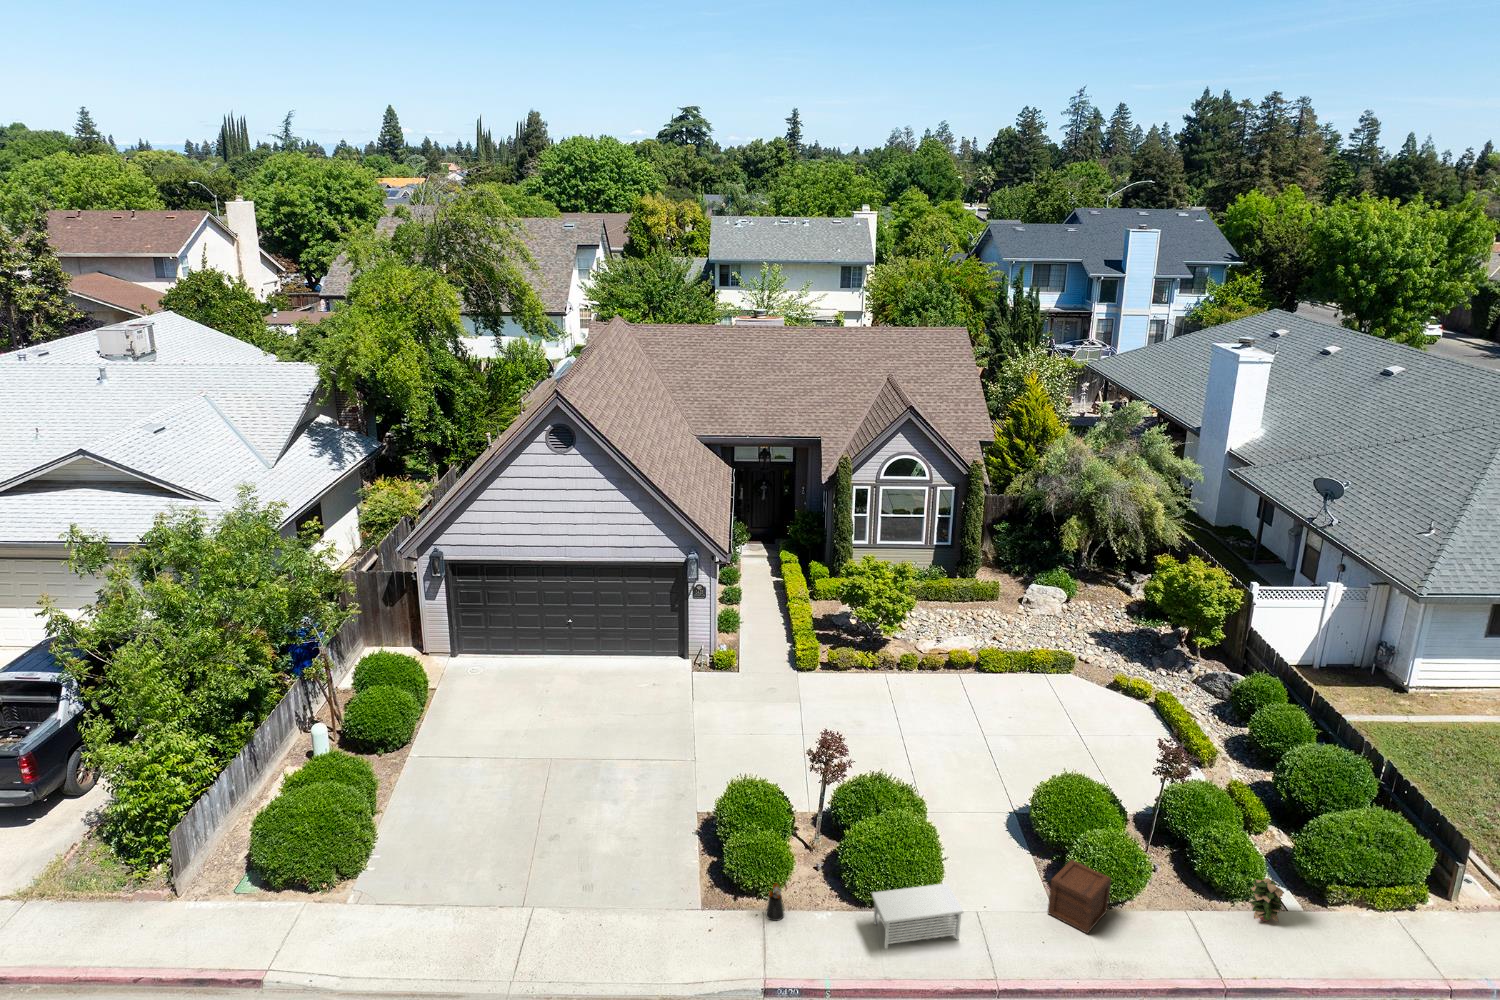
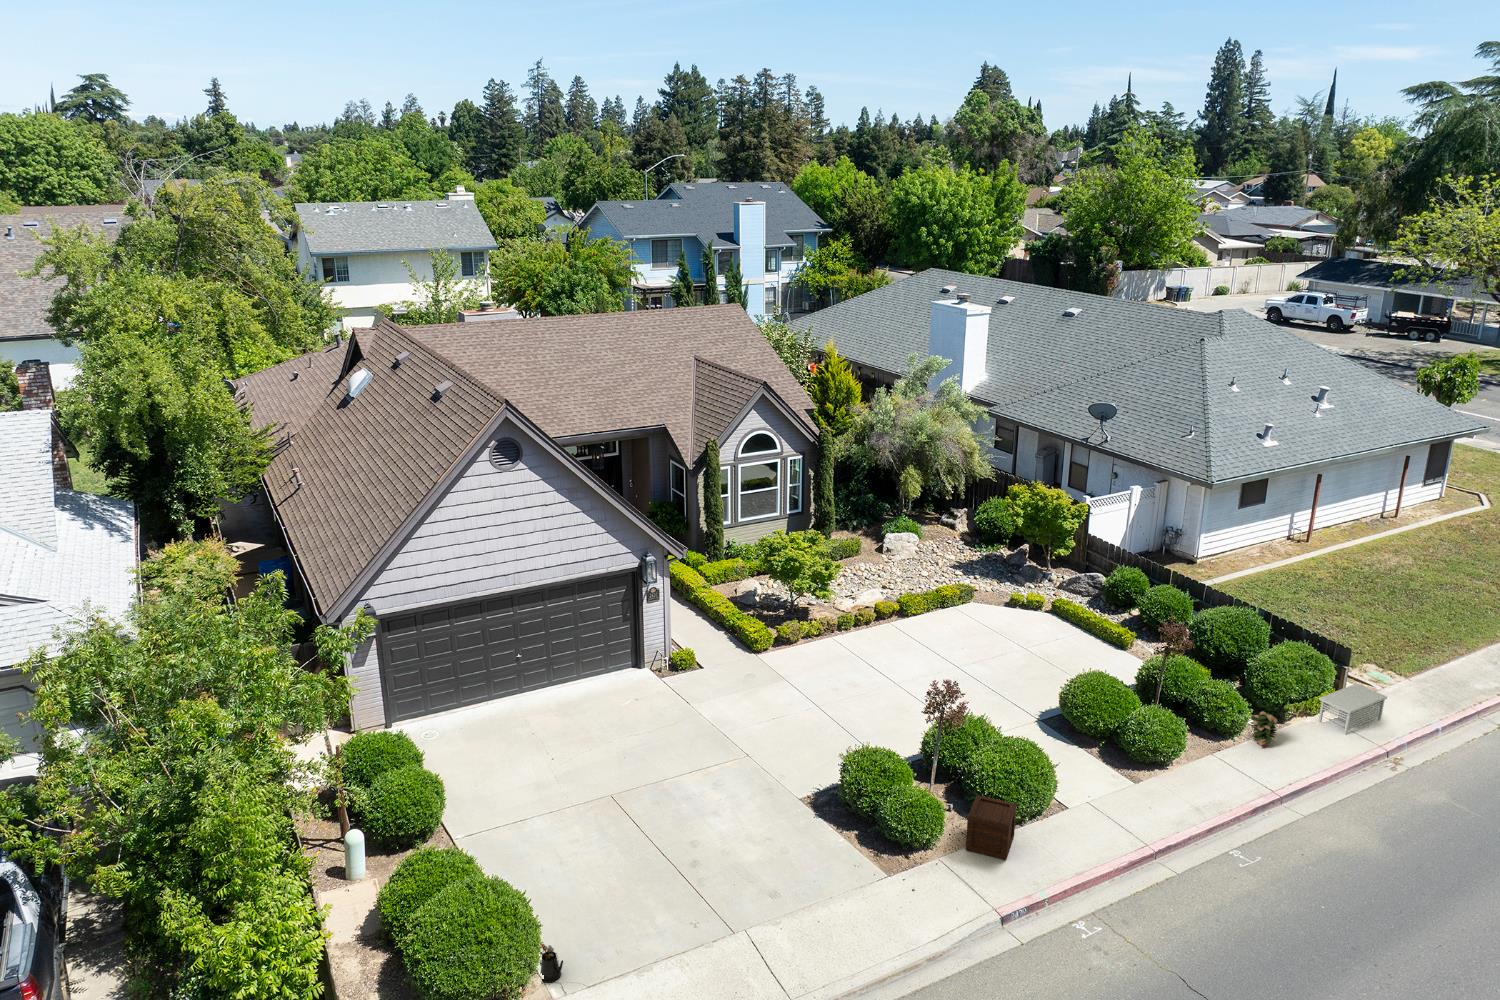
wooden crate: present [1048,860,1112,933] -> present [966,795,1017,860]
watering can: present [766,883,784,921] -> present [540,944,563,983]
storage bench: present [872,883,963,949] -> present [1318,684,1387,735]

